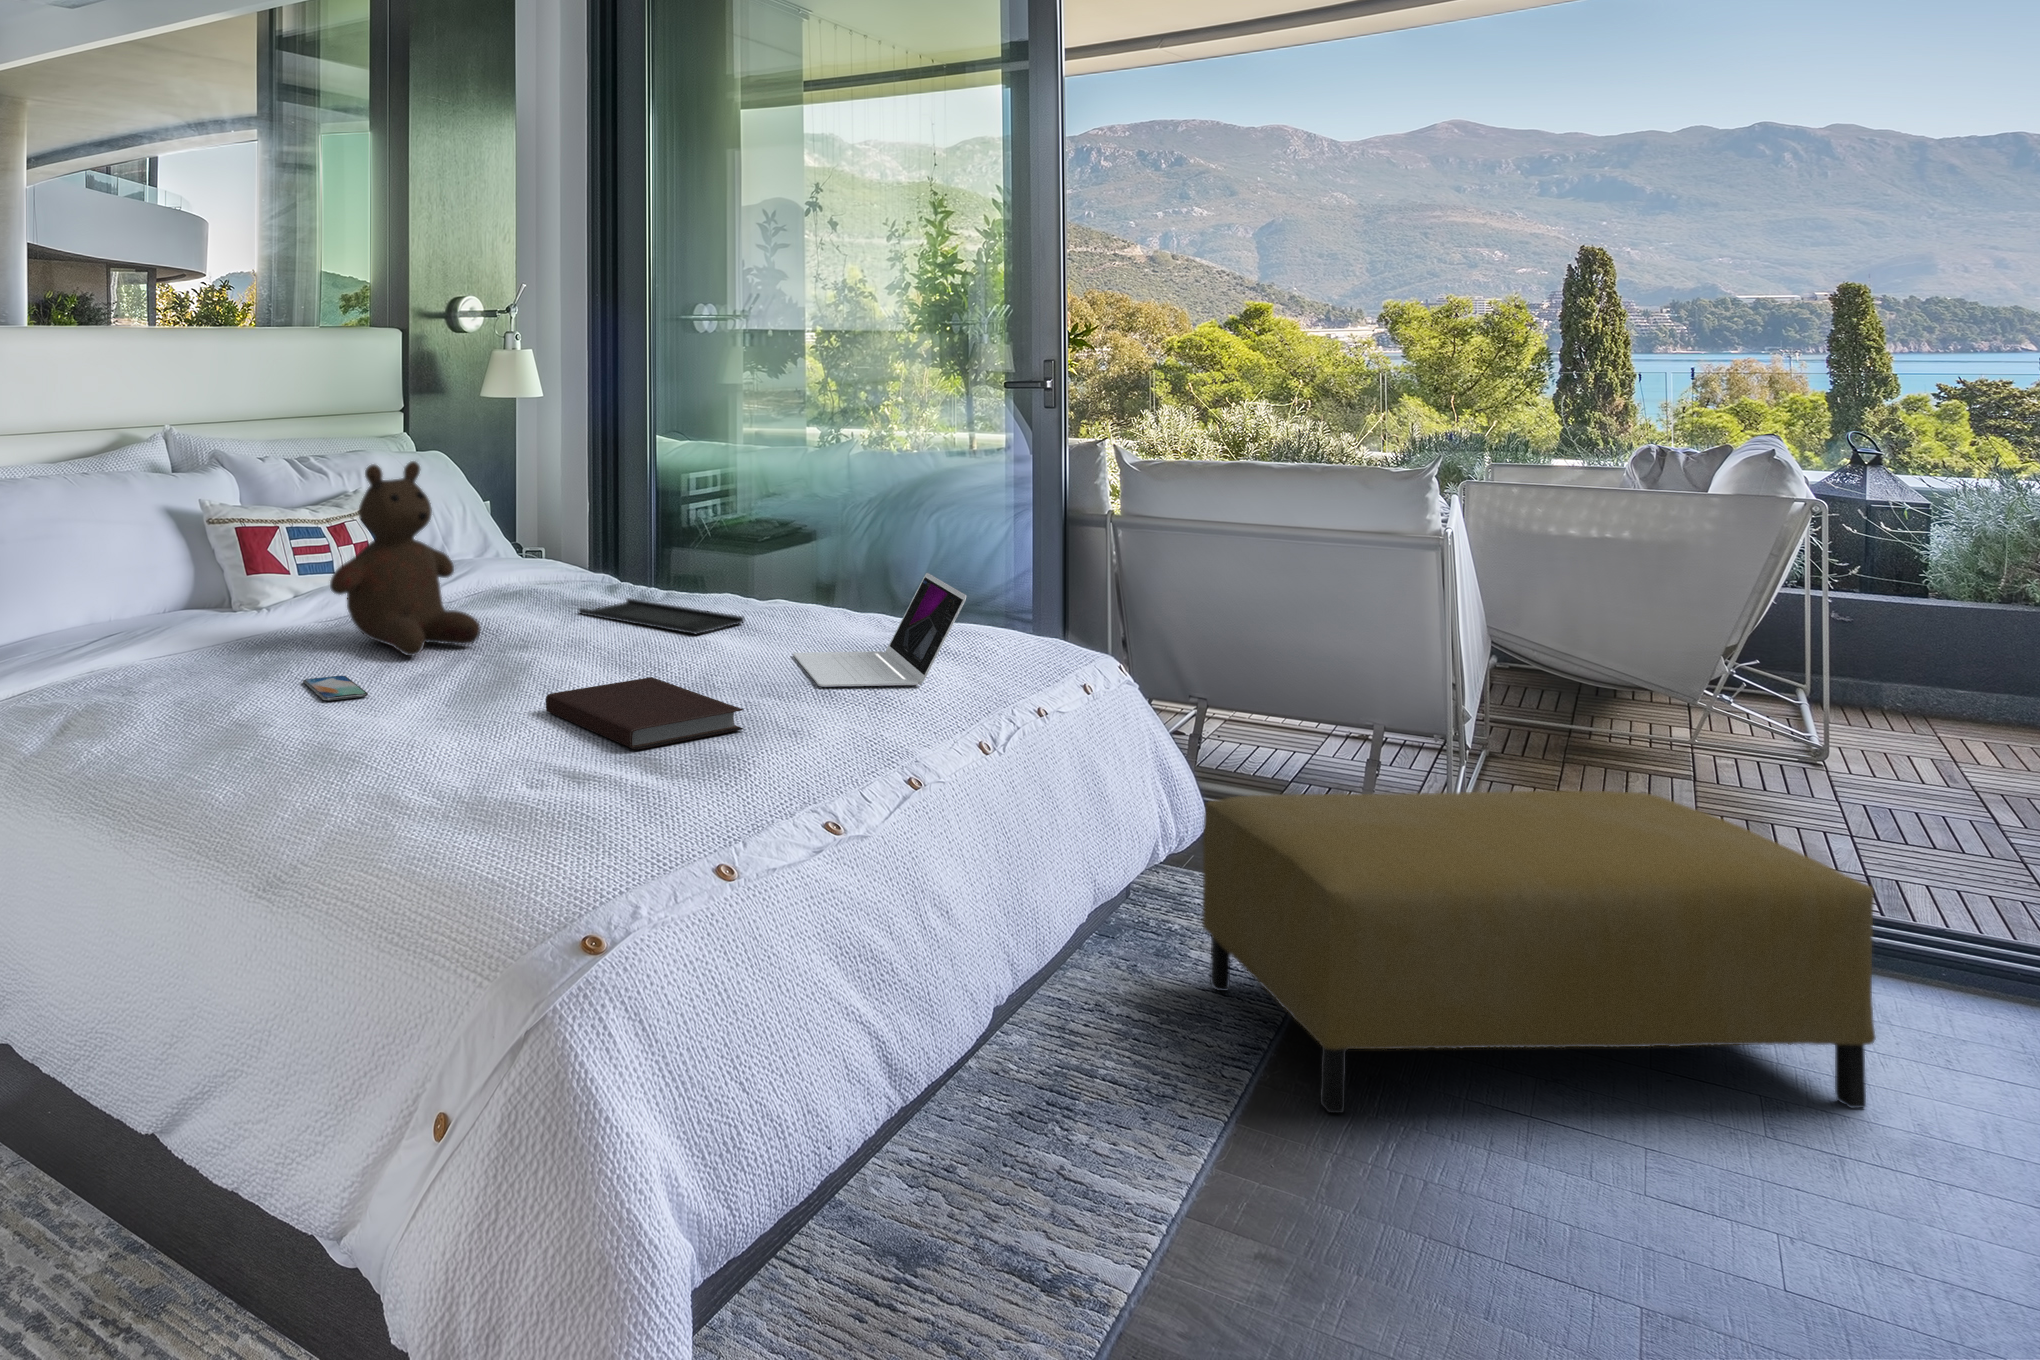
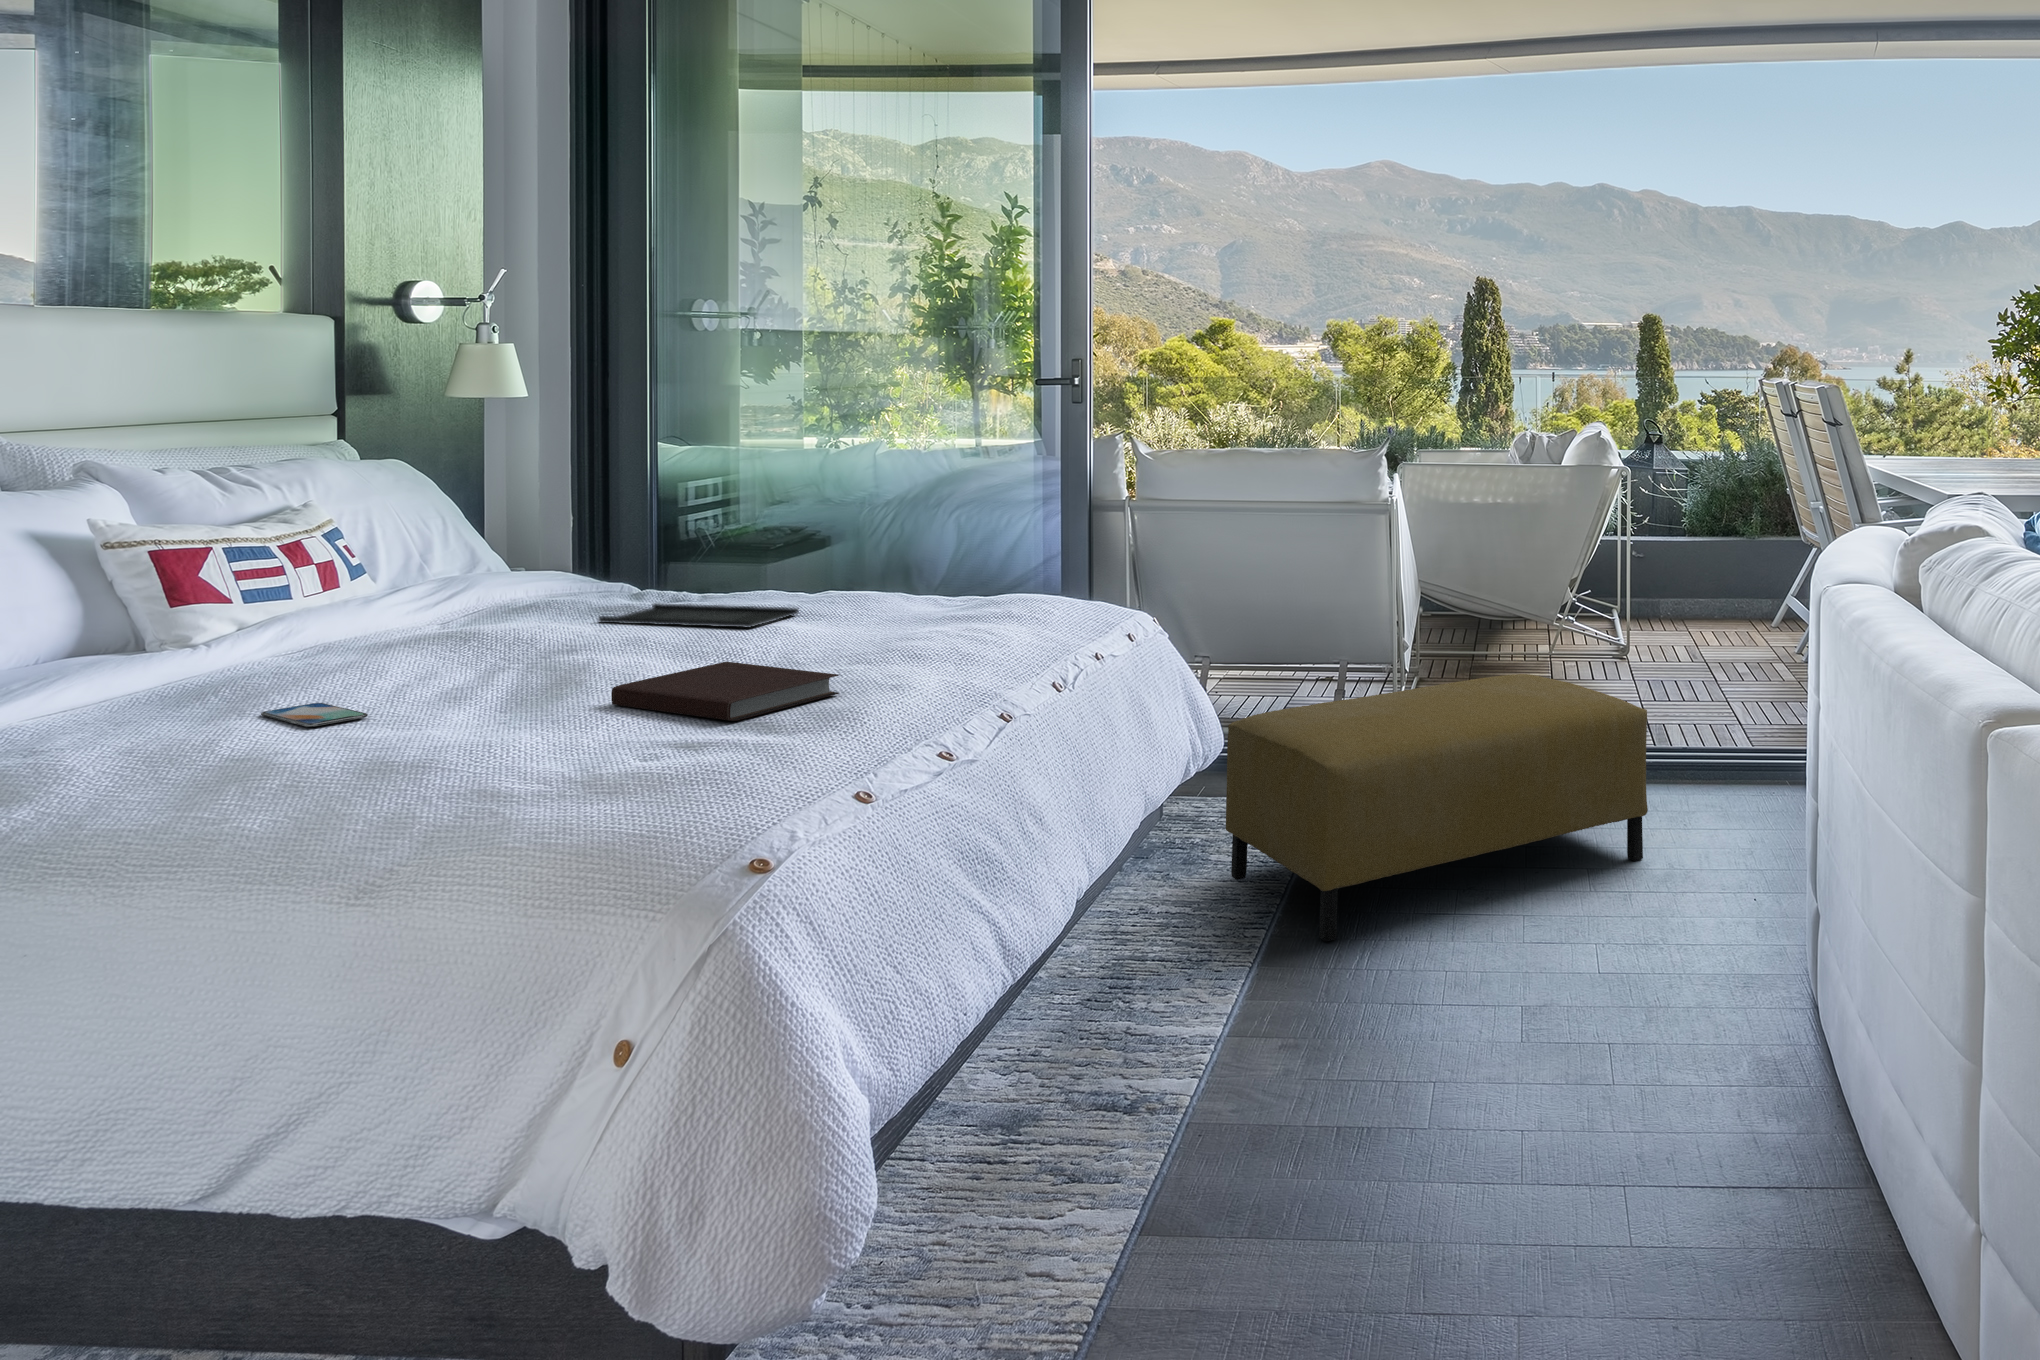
teddy bear: present [330,461,480,656] -> none [278,458,491,677]
laptop: present [793,573,966,687] -> none [863,547,1039,655]

